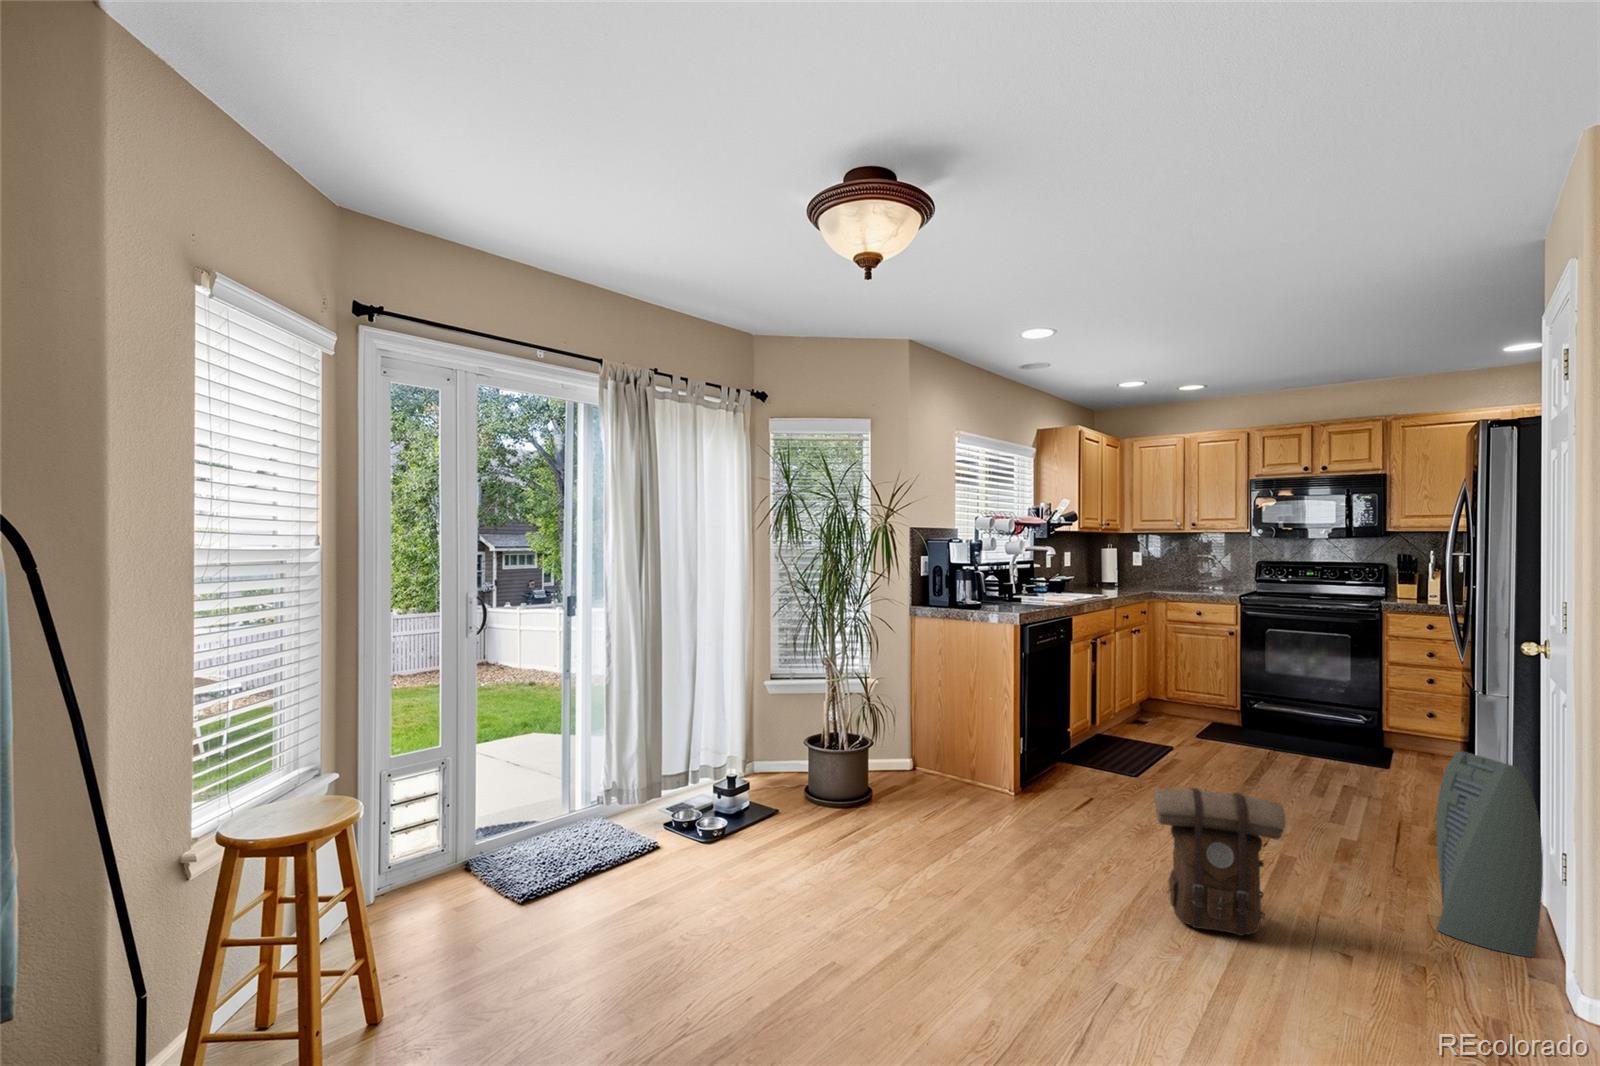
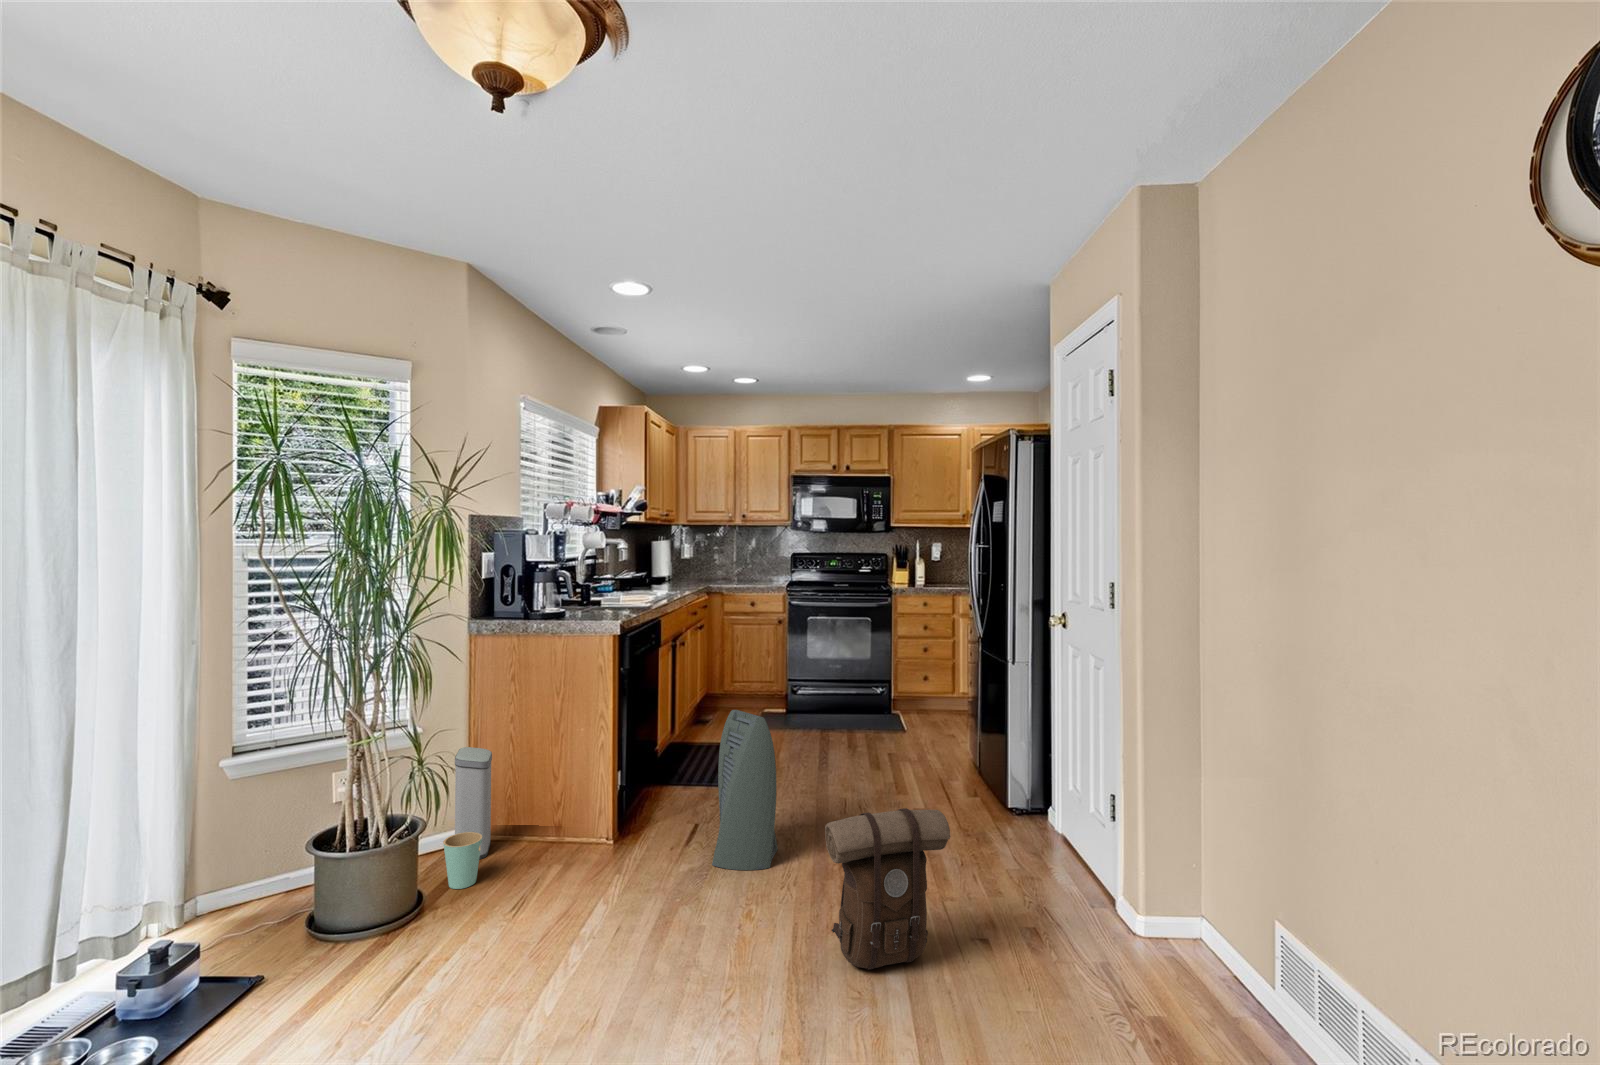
trash can: none [886,700,925,797] -> present [443,747,492,889]
air purifier: present [1436,751,1543,957] -> present [712,710,778,870]

